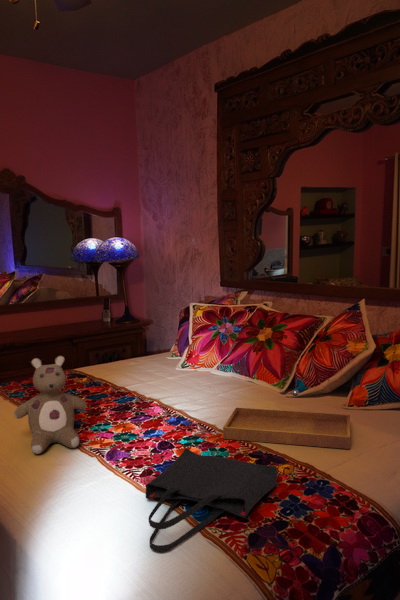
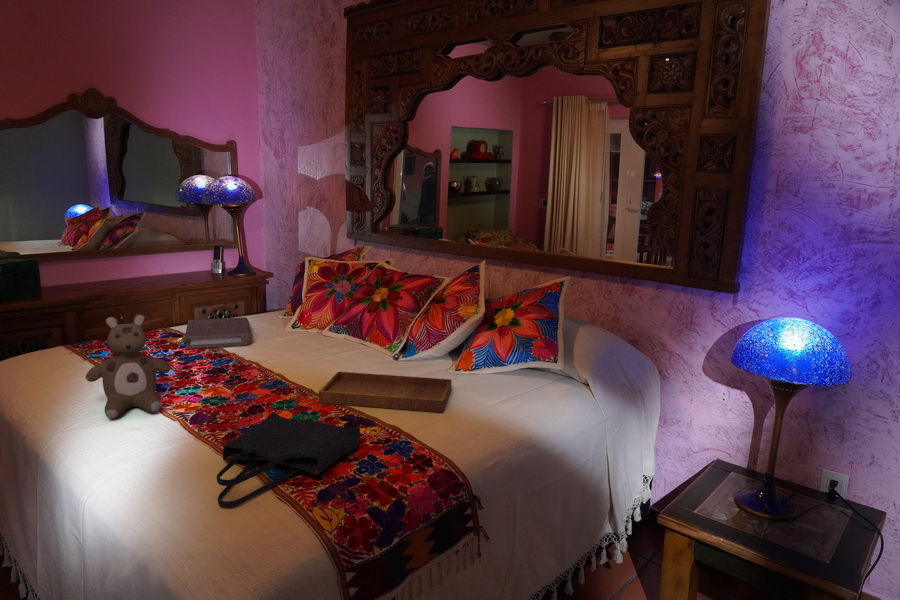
book: none [91,358,149,388] -> present [185,317,252,349]

